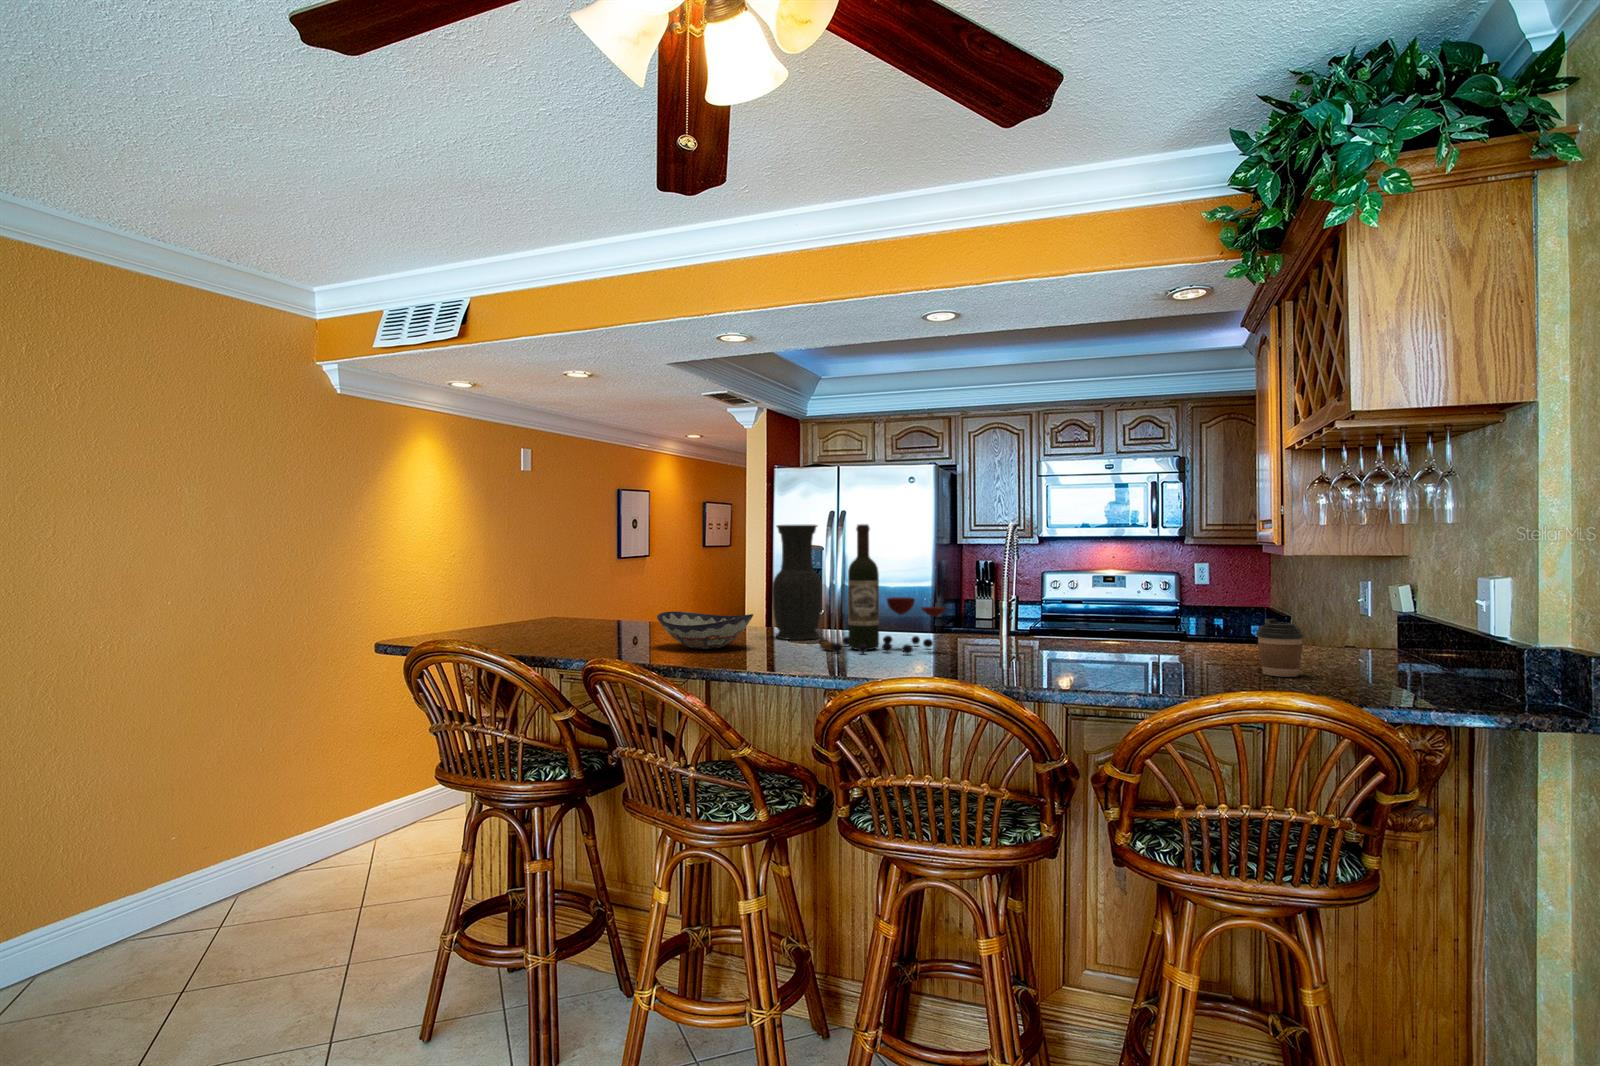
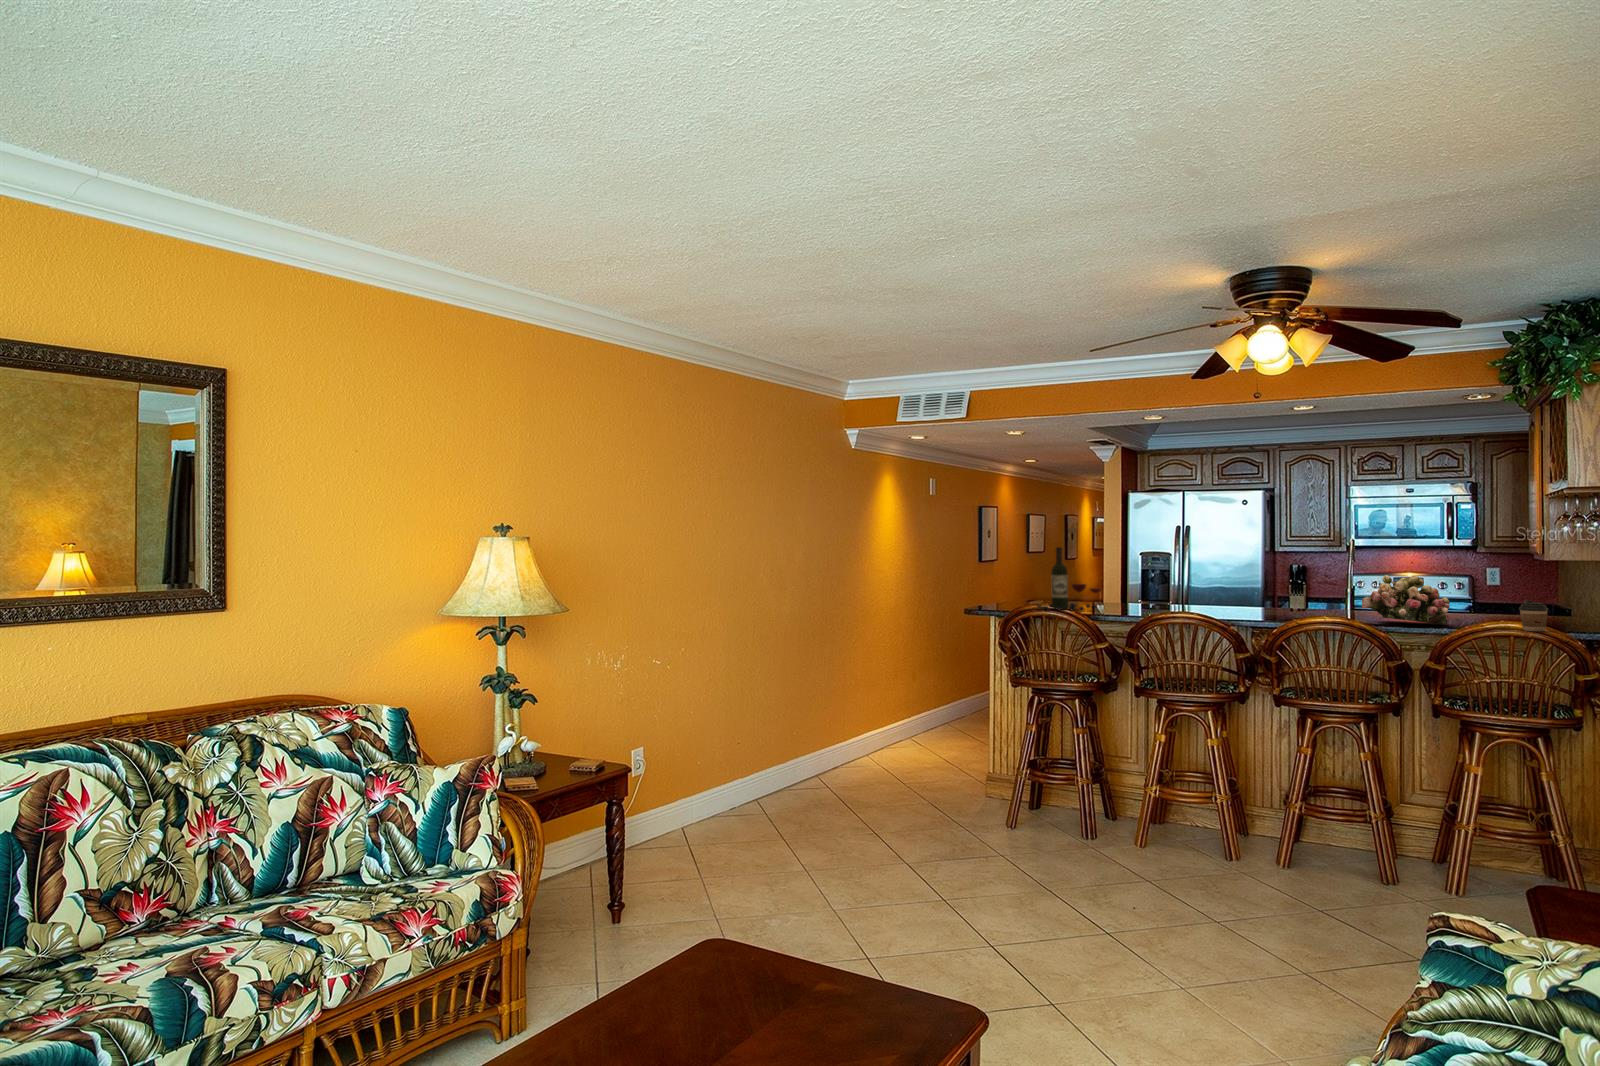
wine bottle: present [819,524,945,654] -> present [1037,547,1101,611]
vase: present [772,525,822,640] -> none [1193,545,1225,614]
flower arrangement: none [1008,573,1146,661] -> present [1362,575,1450,624]
decorative bowl: present [657,611,753,649] -> none [1135,596,1195,617]

